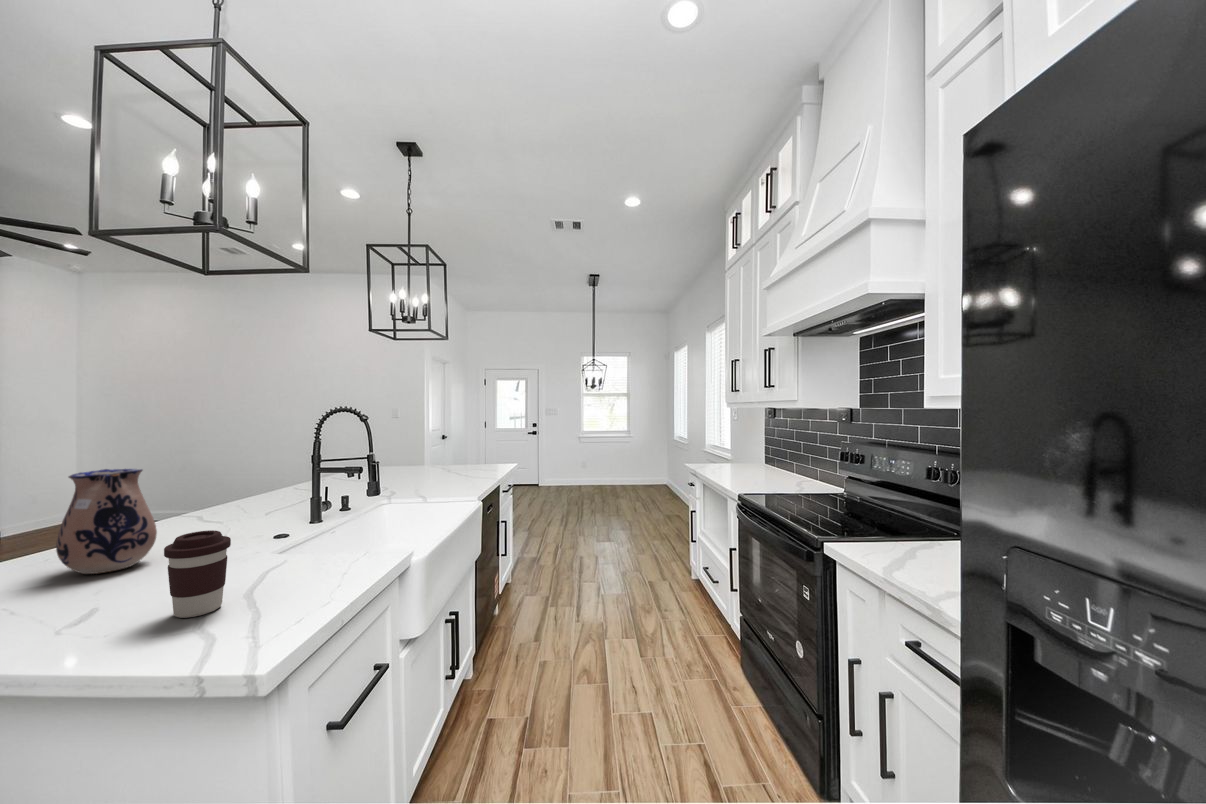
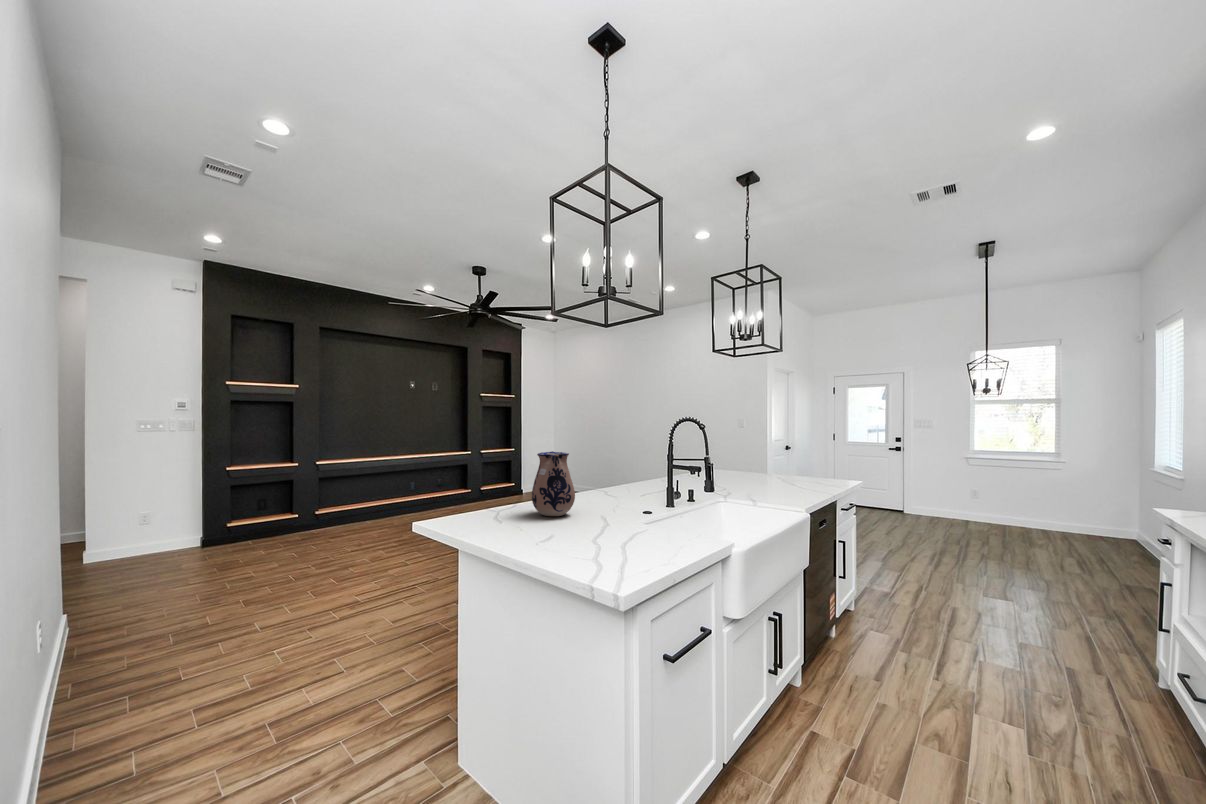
coffee cup: present [164,530,231,618] -> none [577,497,610,552]

